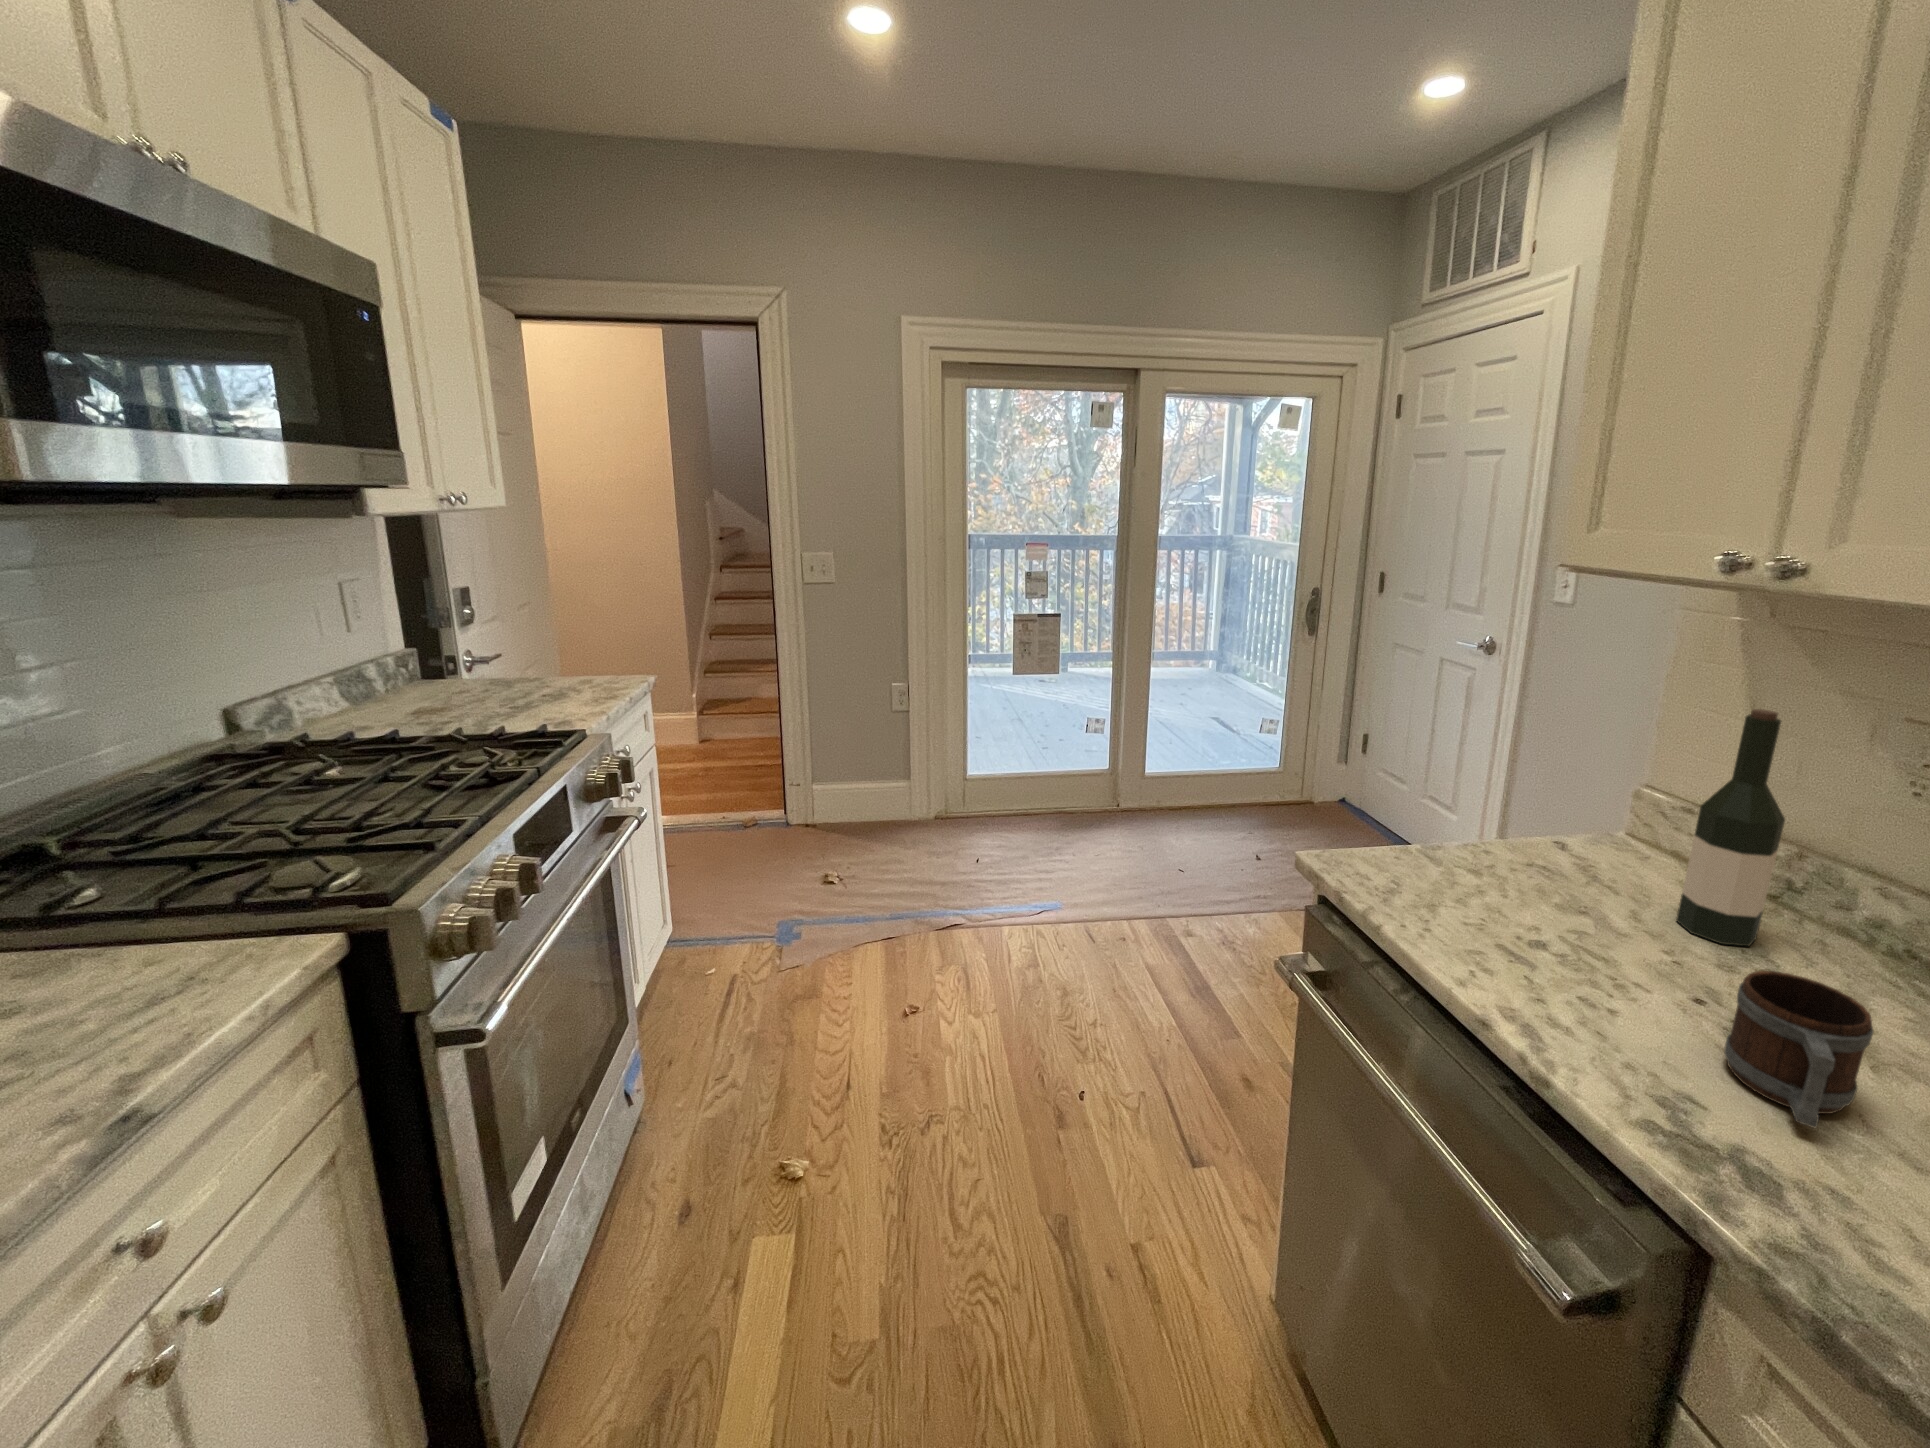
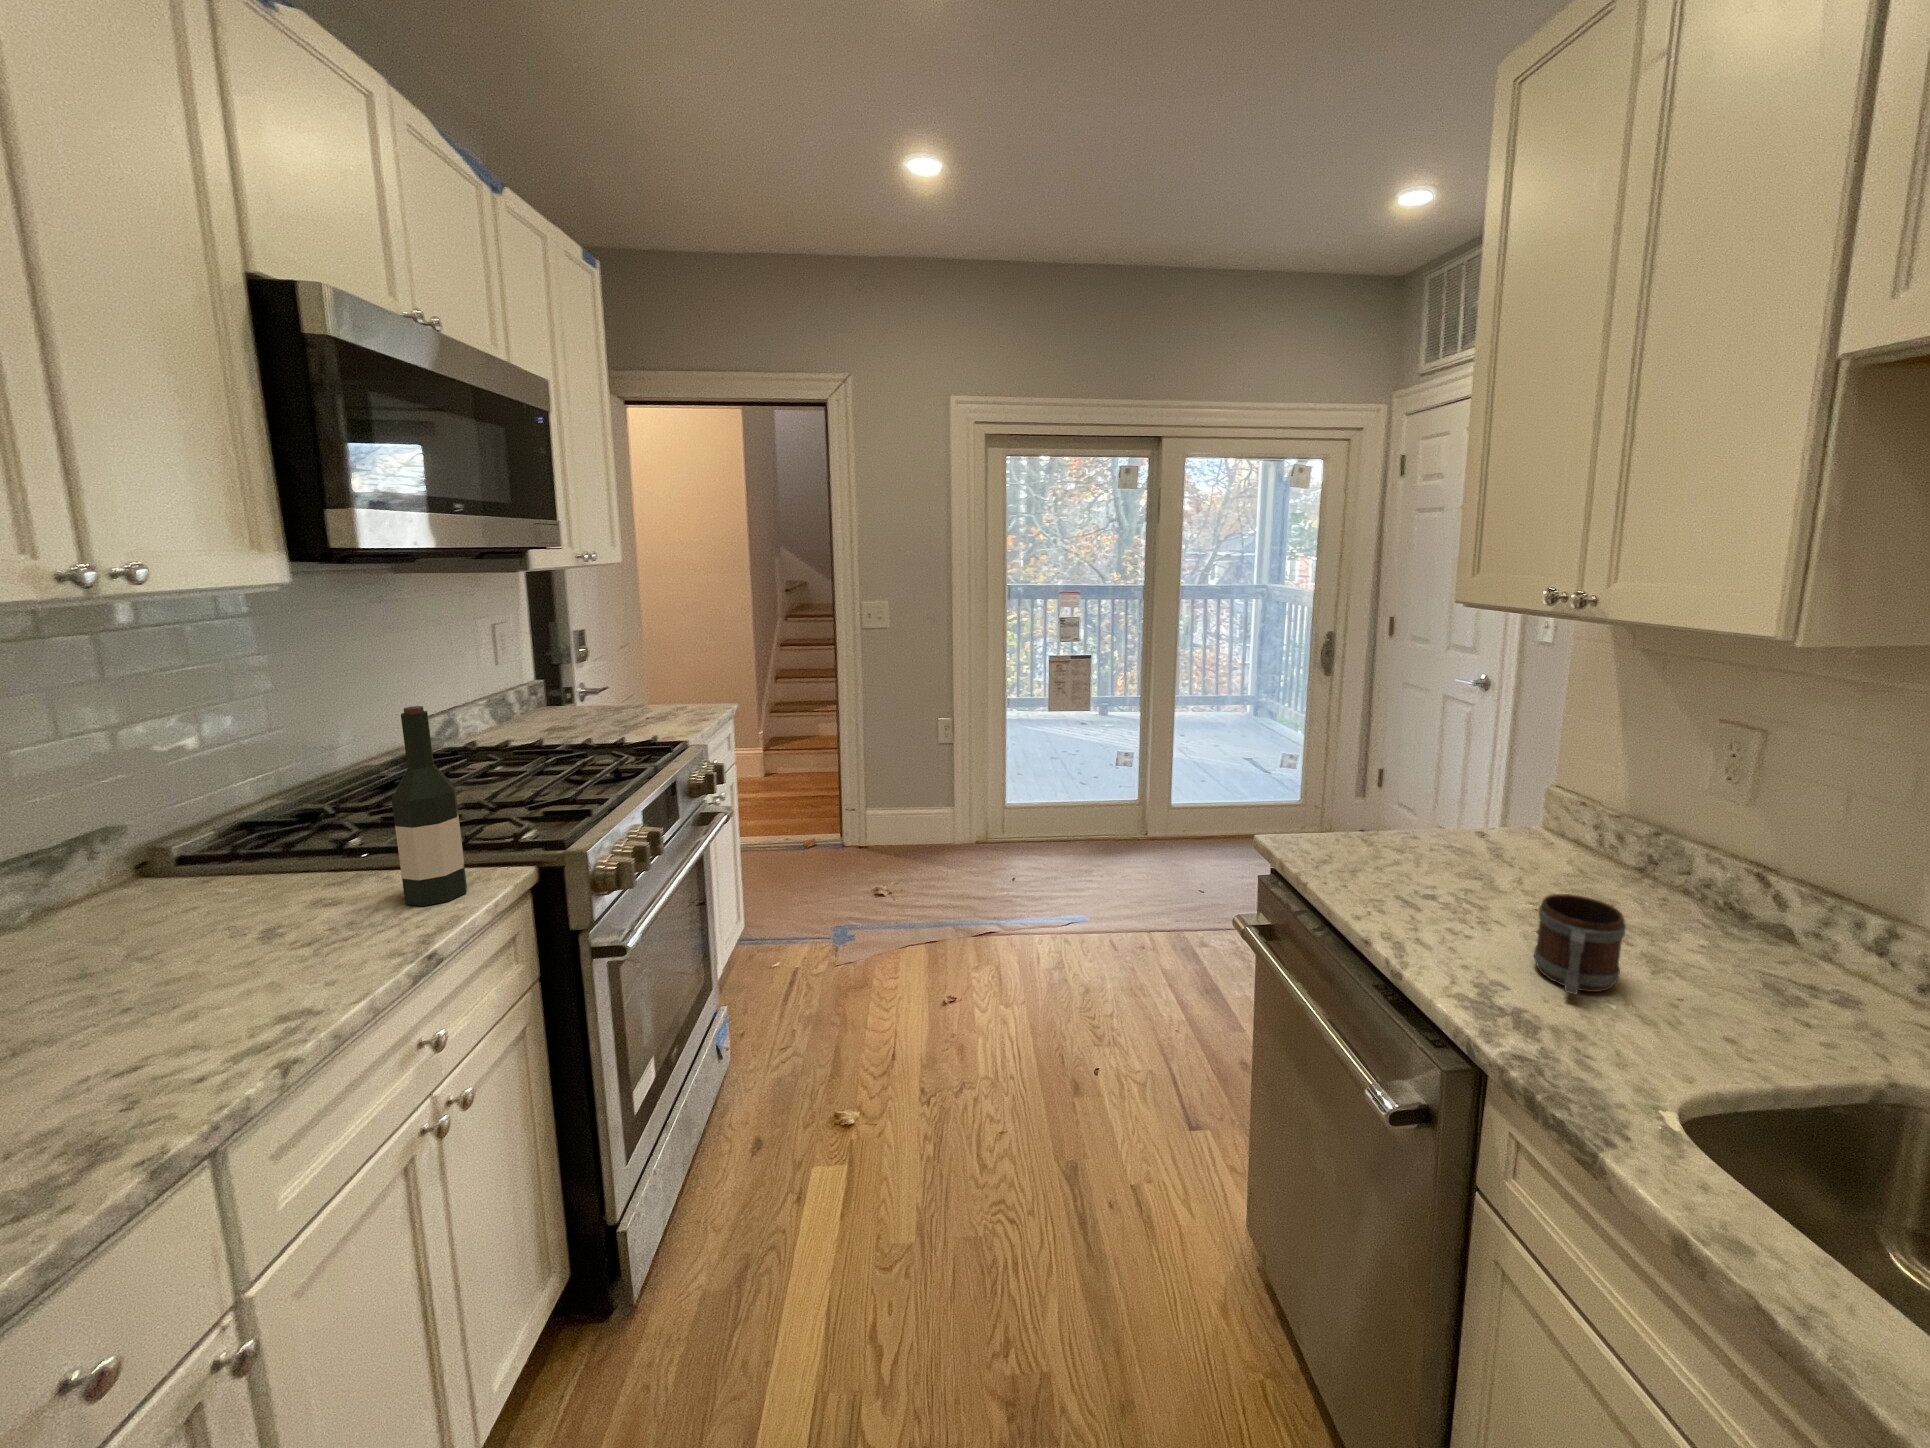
wine bottle: present [1676,709,1785,946] -> present [392,706,467,906]

